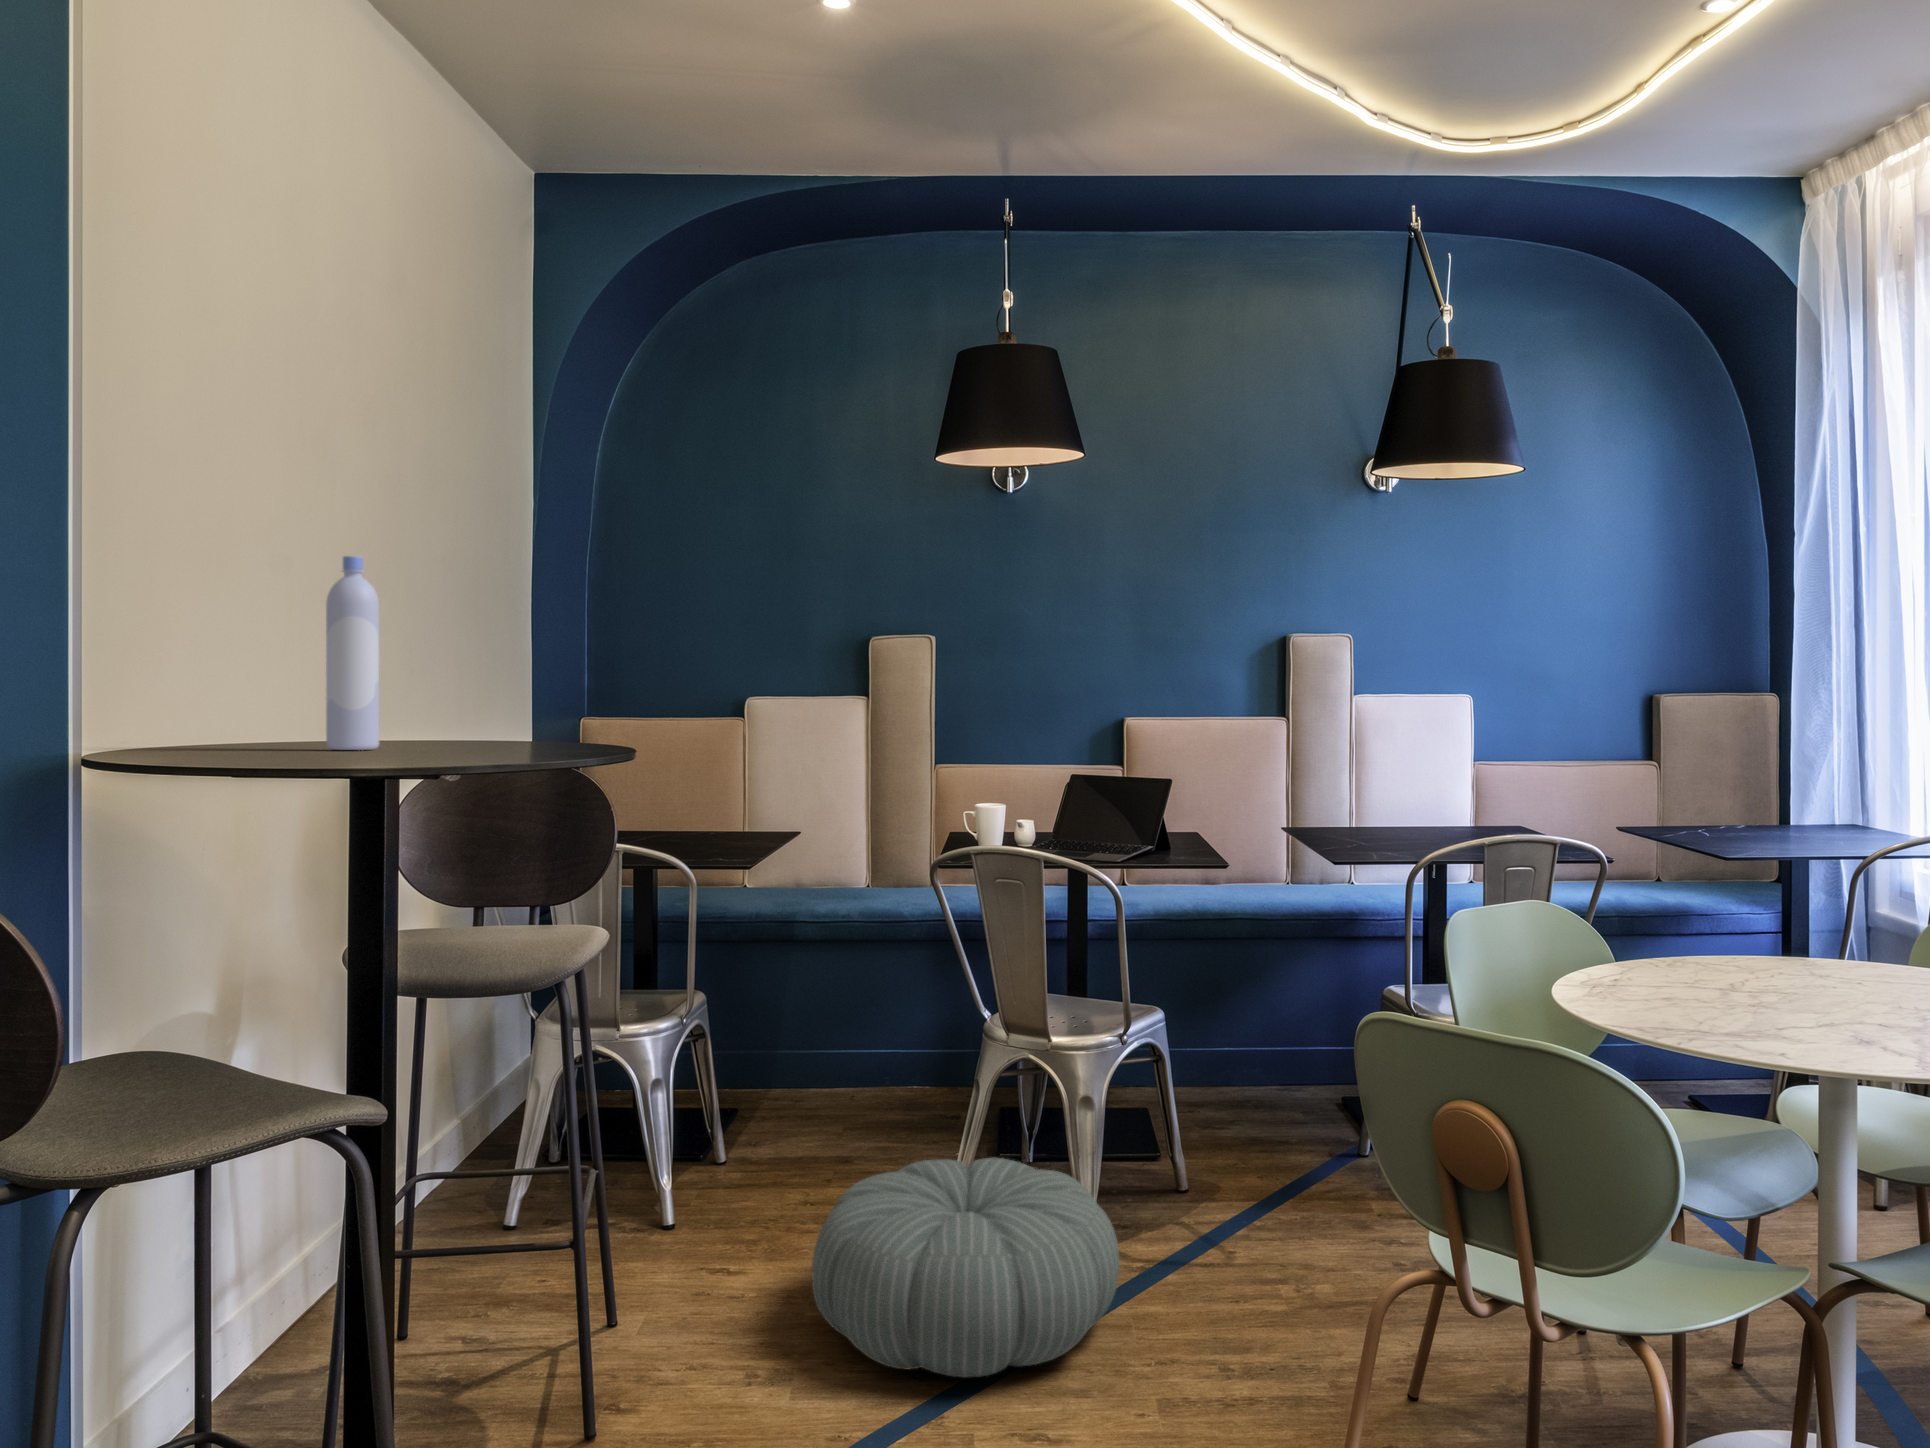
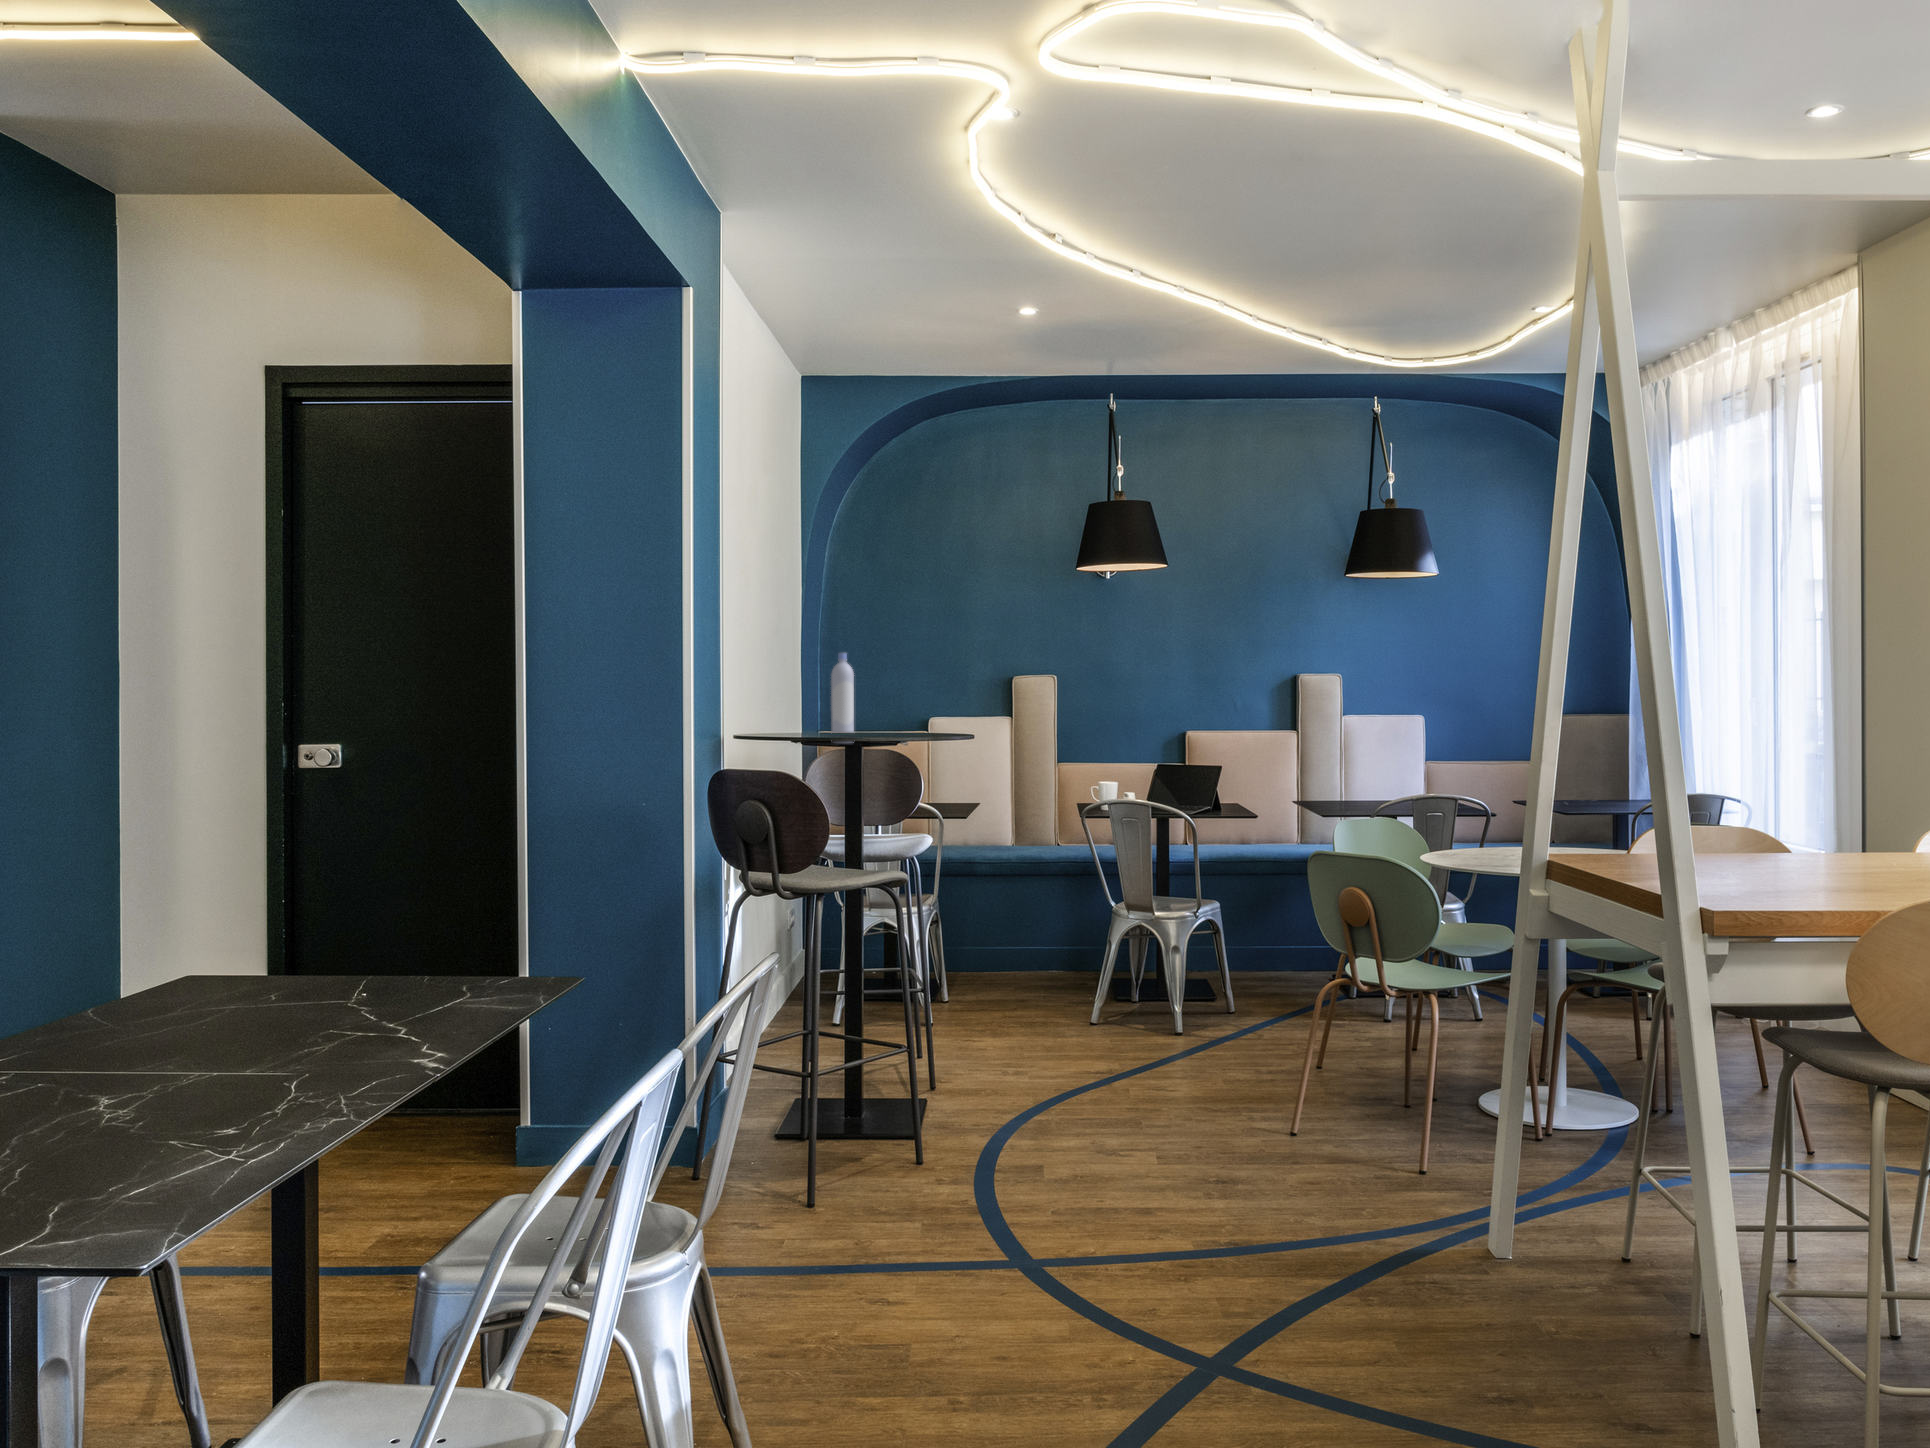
pouf: present [812,1158,1120,1377] -> none [1031,976,1197,1074]

